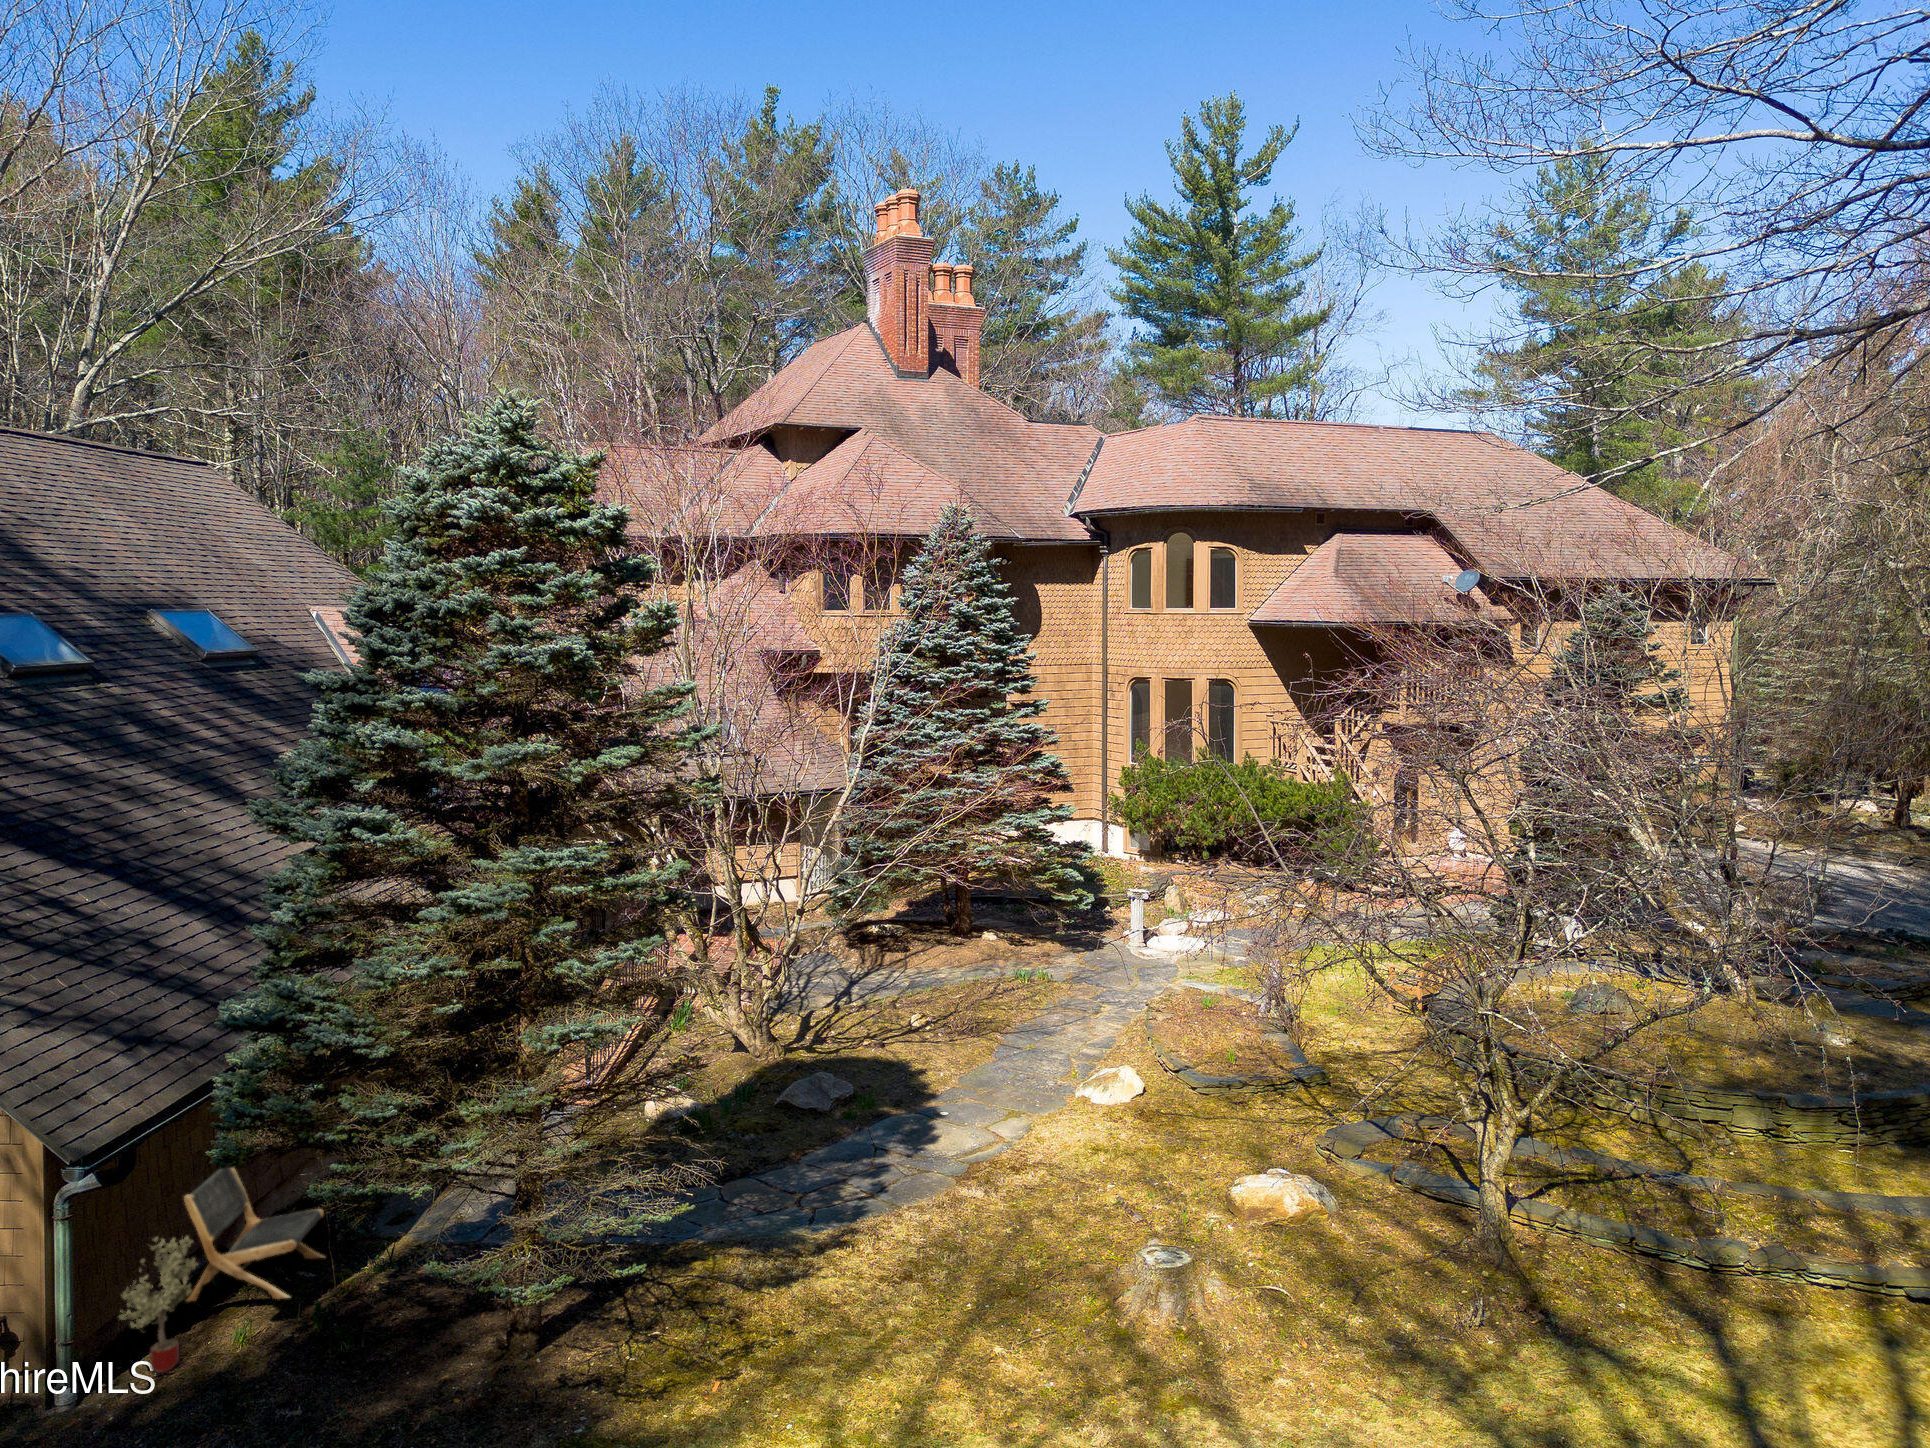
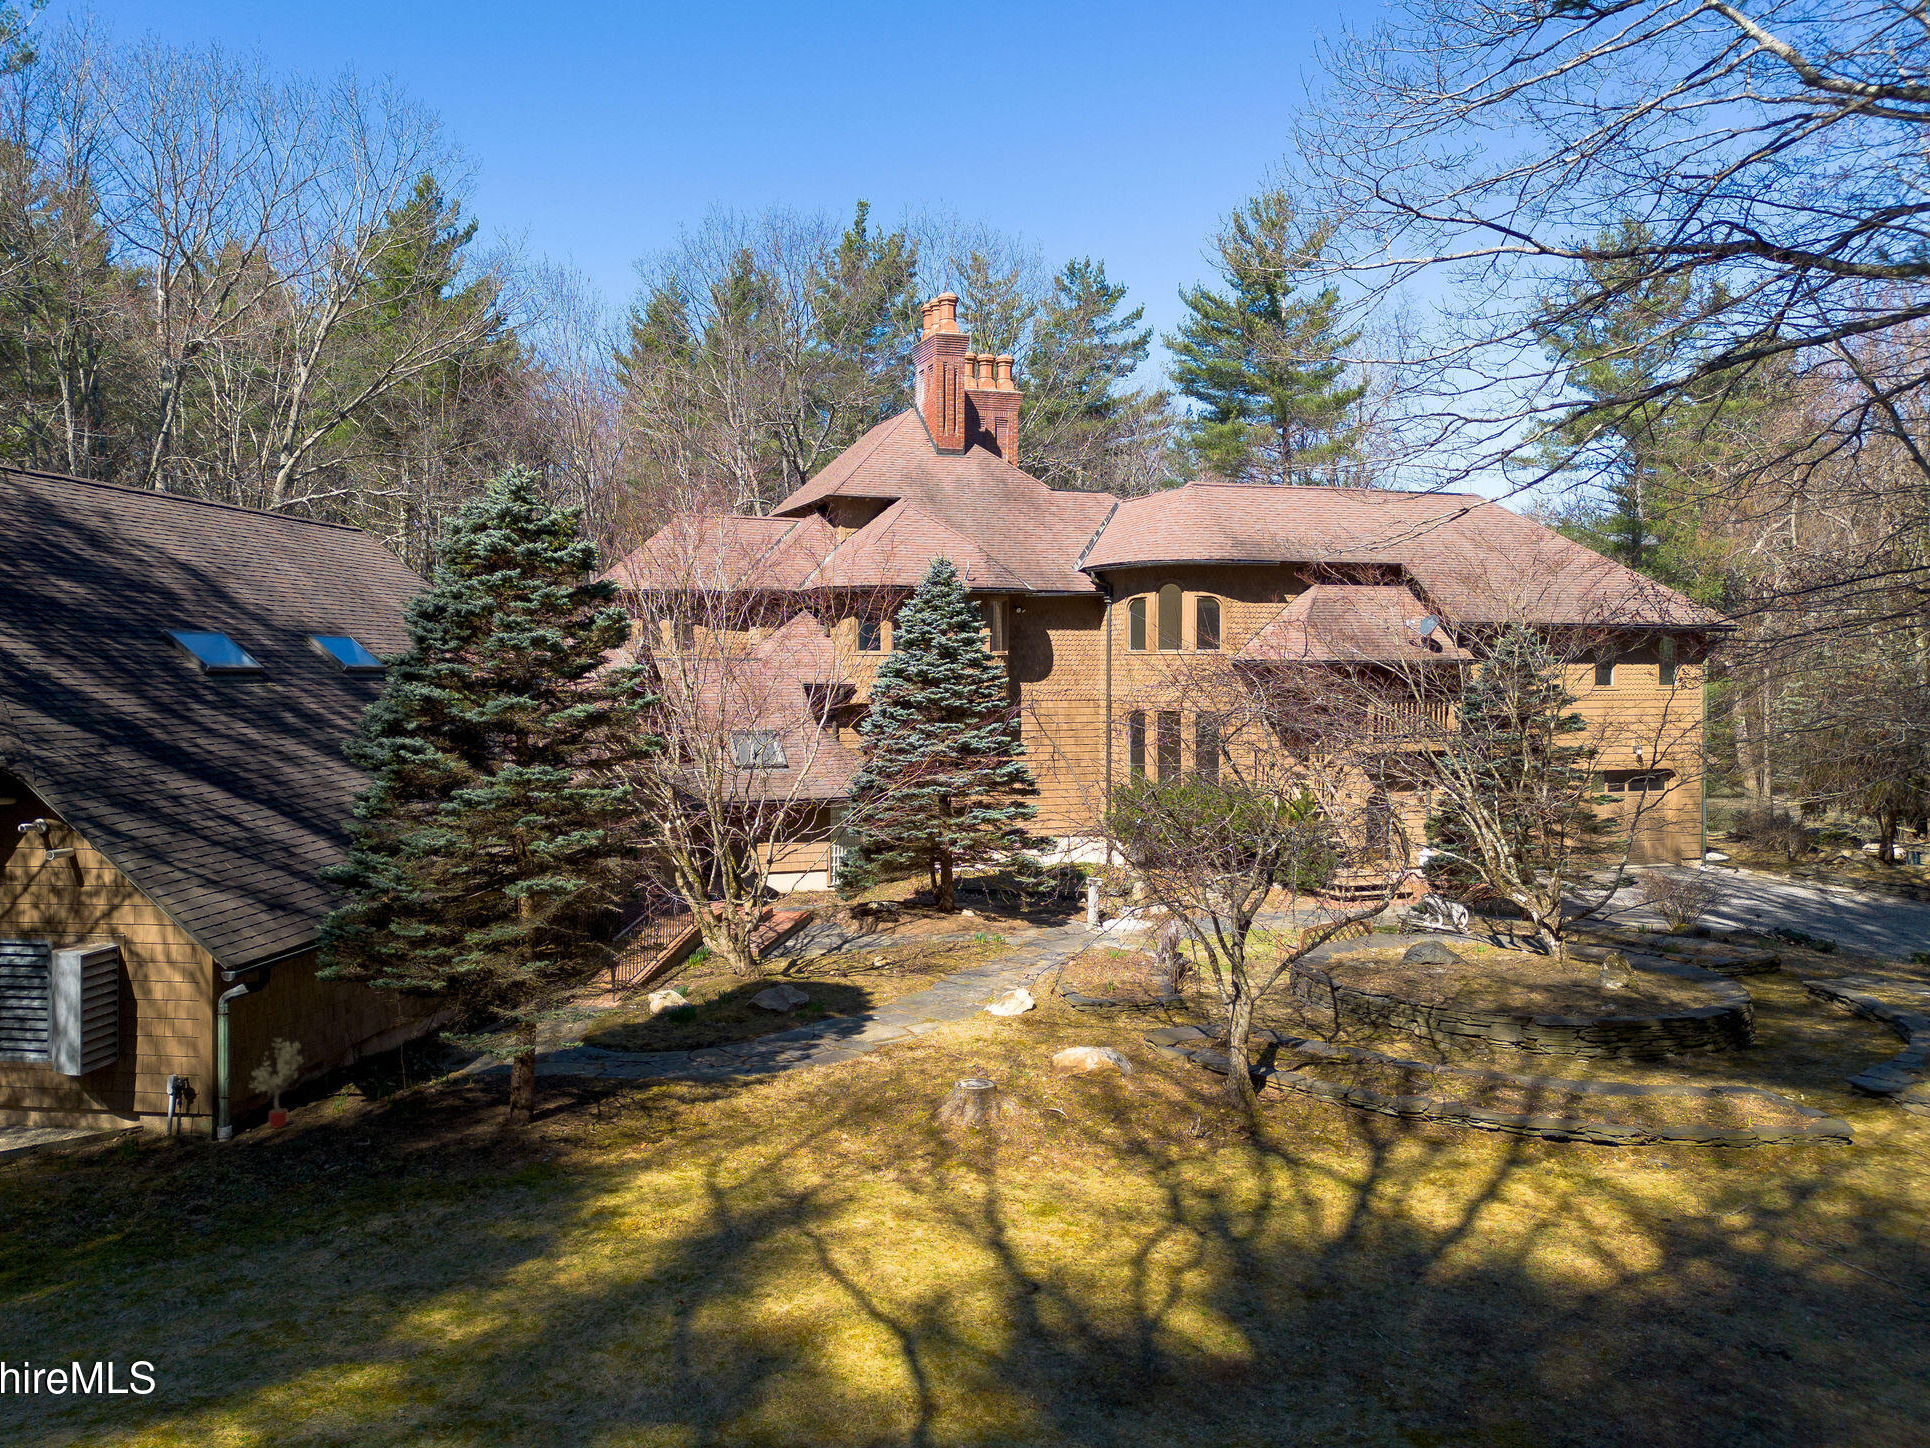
lounge chair: present [184,1167,324,1301] -> none [297,1007,396,1098]

